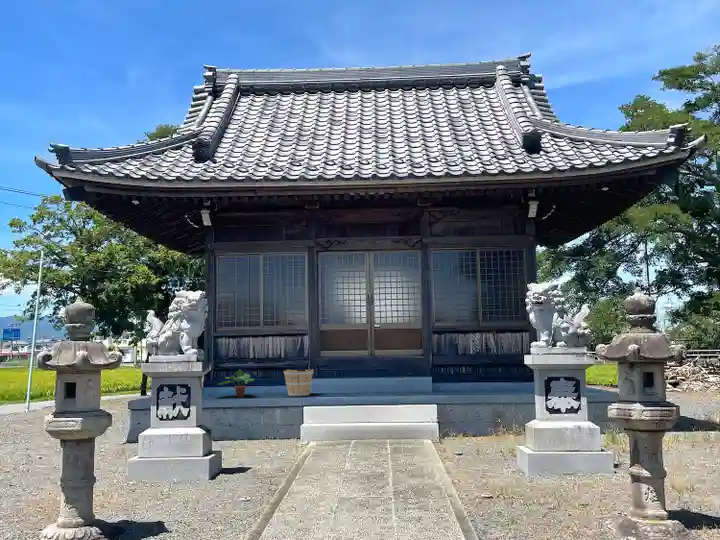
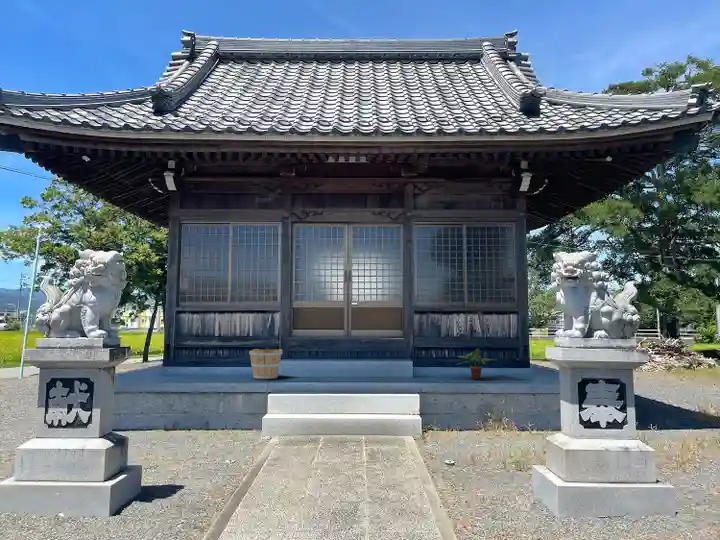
potted plant: present [218,369,255,397] -> present [456,348,495,379]

